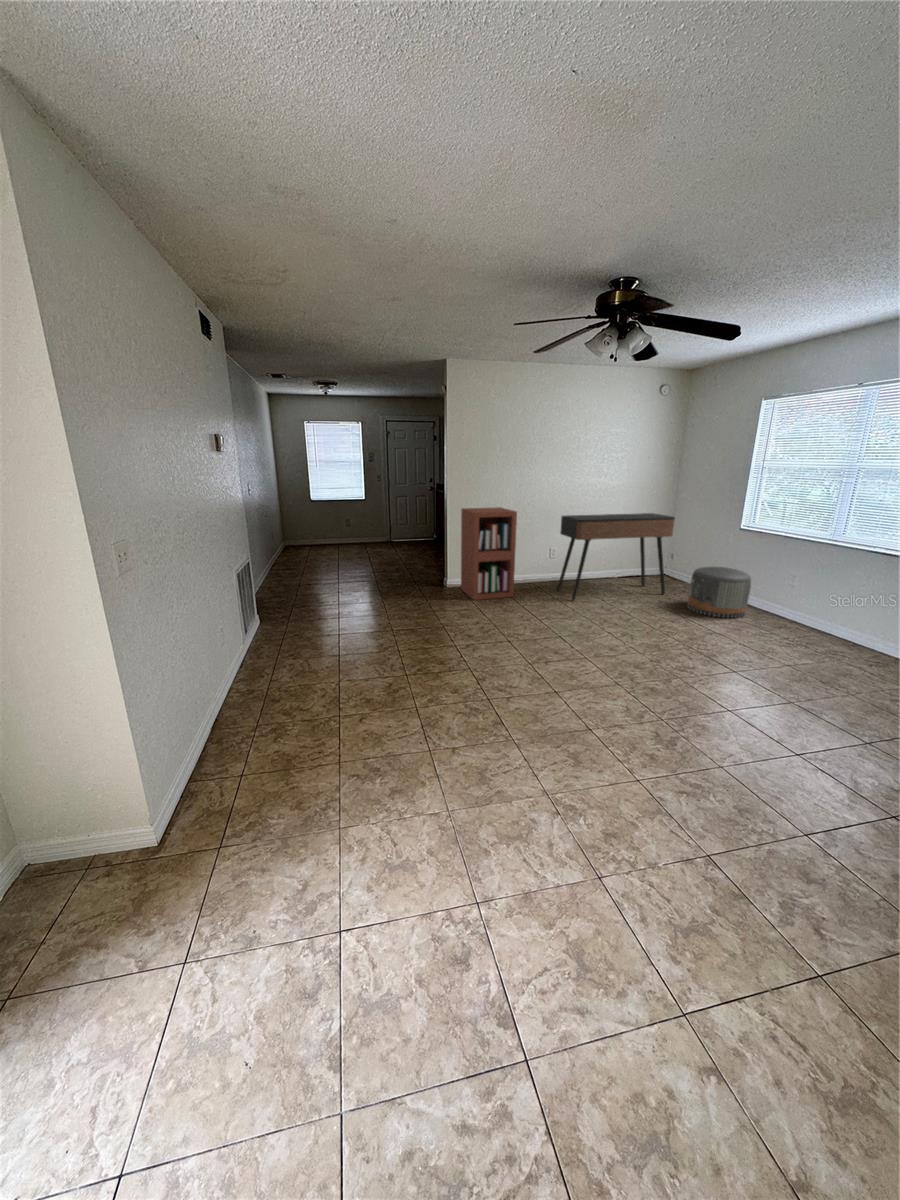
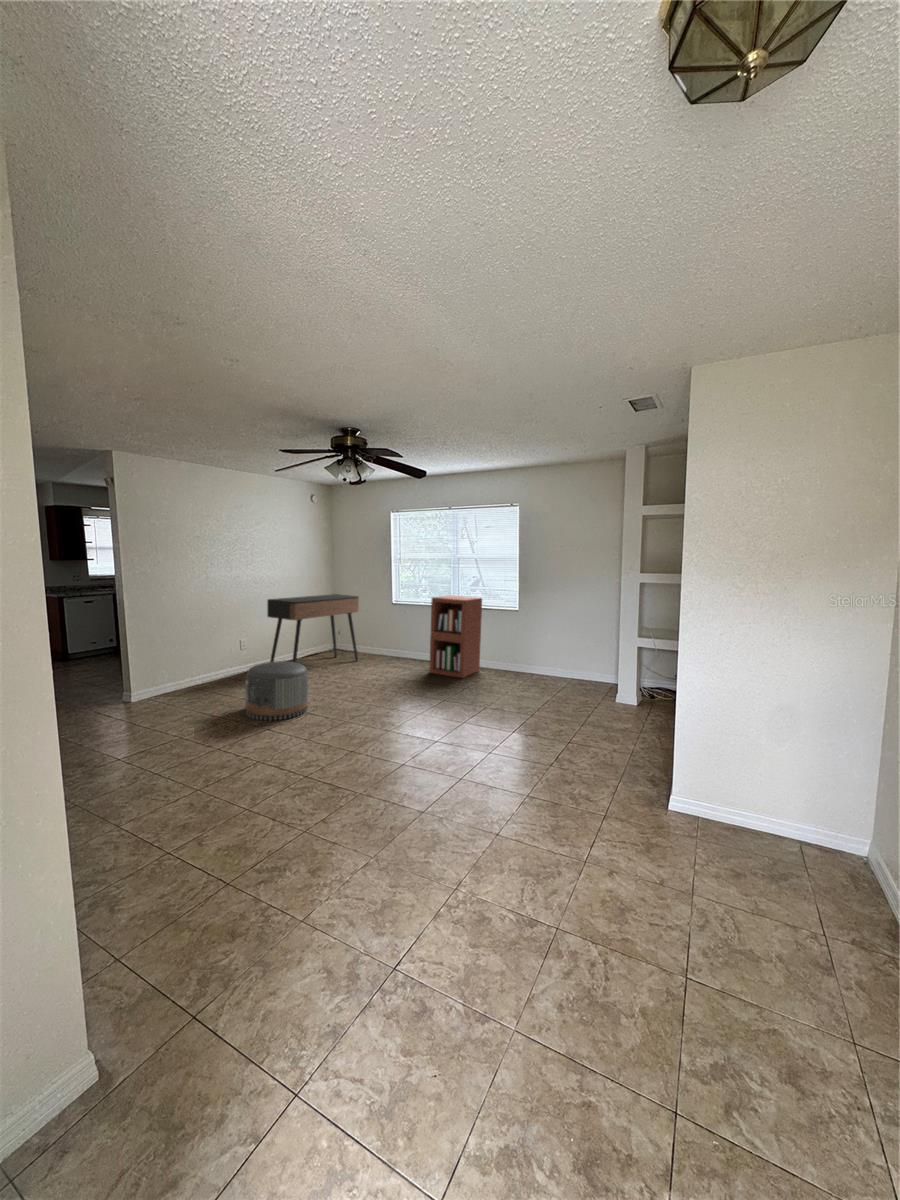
bookshelf: present [461,507,517,600] -> present [429,596,482,678]
pouf: present [687,567,751,618] -> present [245,661,308,720]

